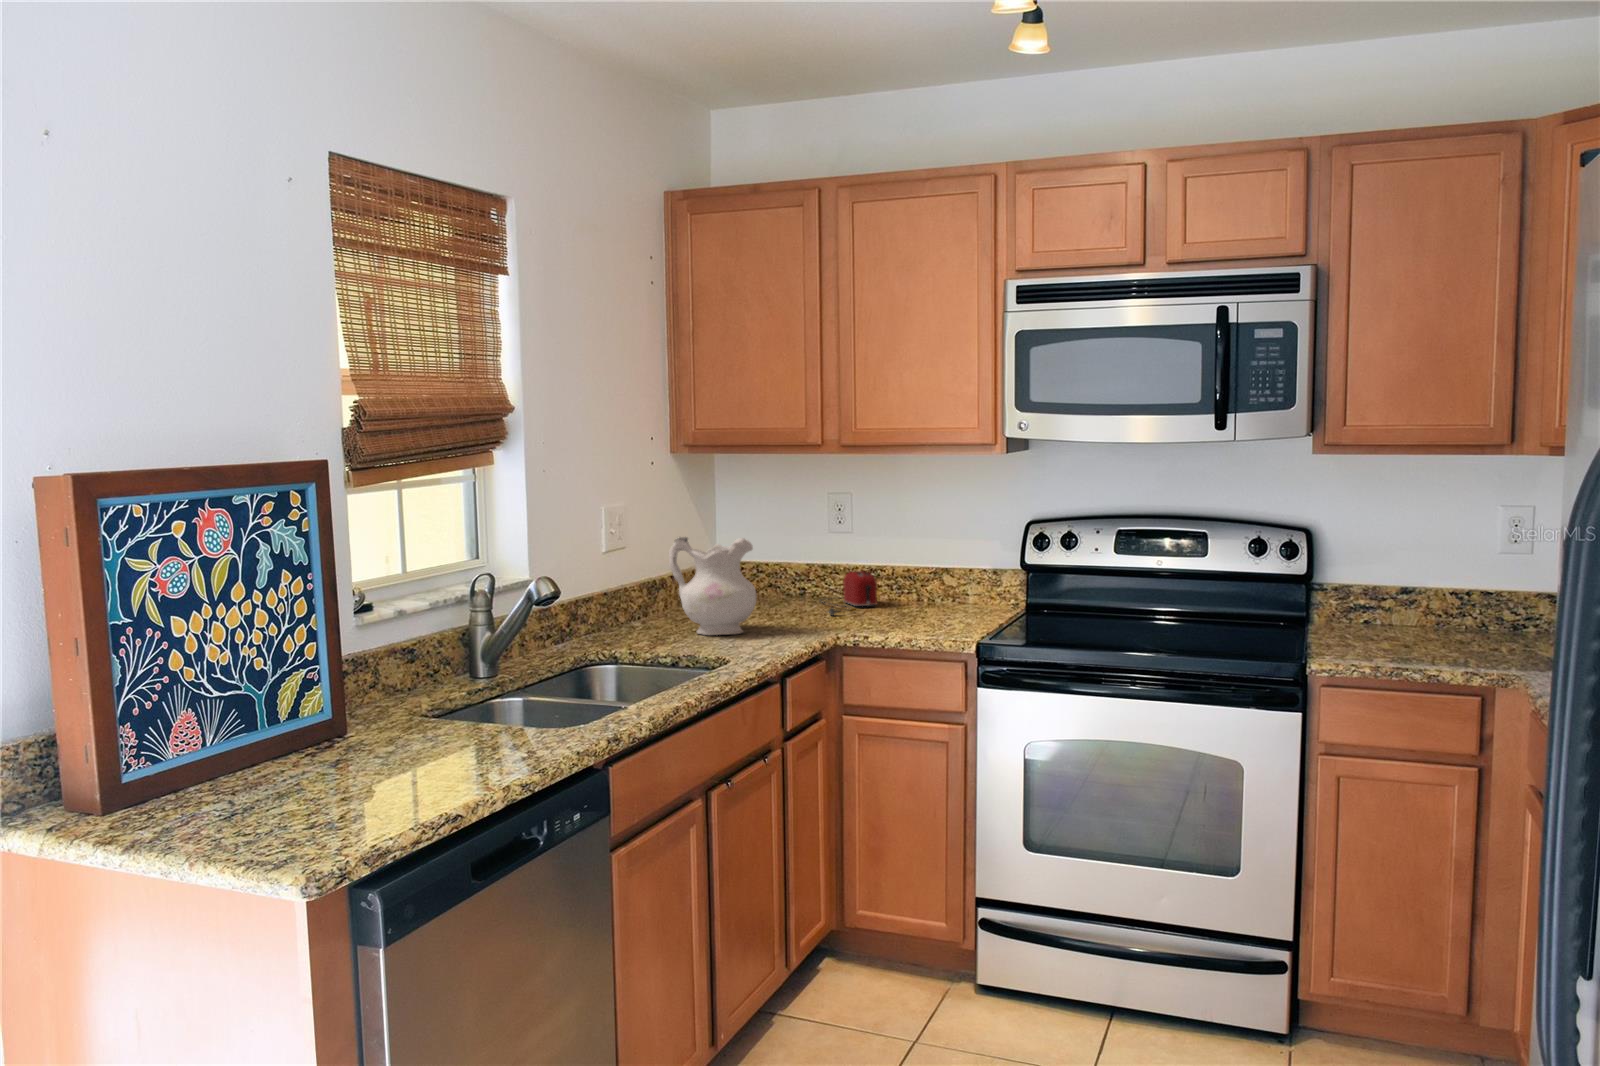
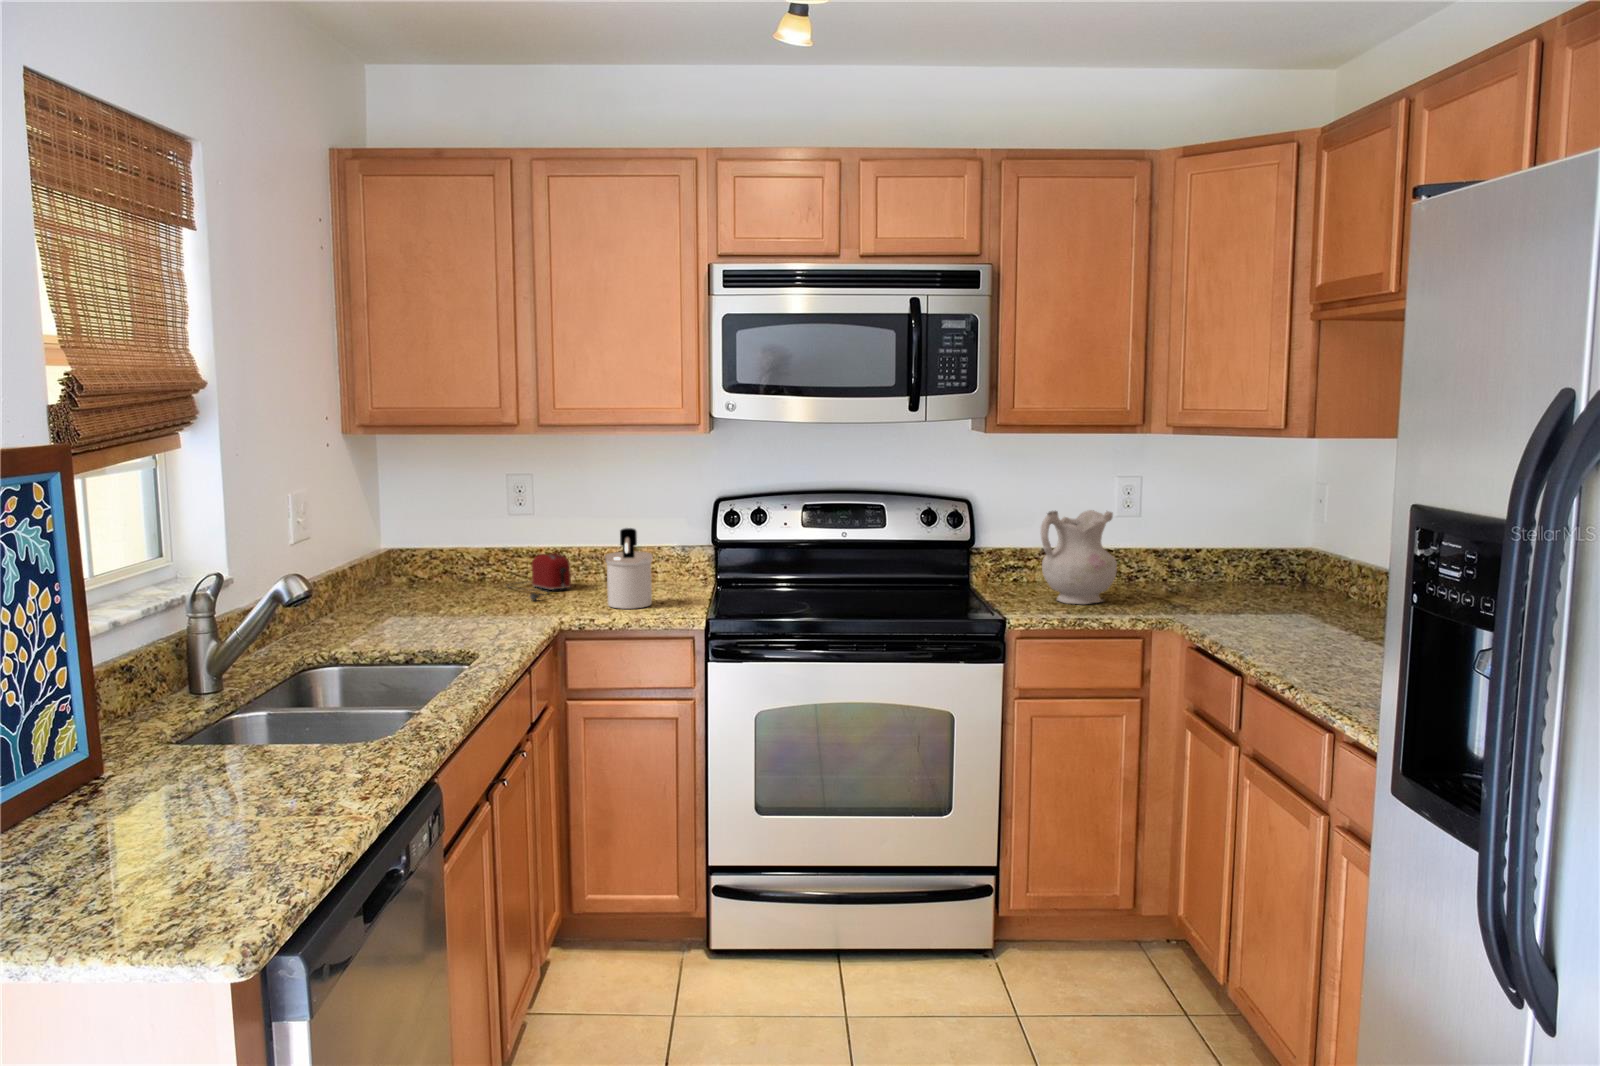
ceramic pitcher: present [669,537,756,635] -> present [1041,510,1117,604]
soap dispenser: none [893,548,941,628] -> present [605,528,653,609]

